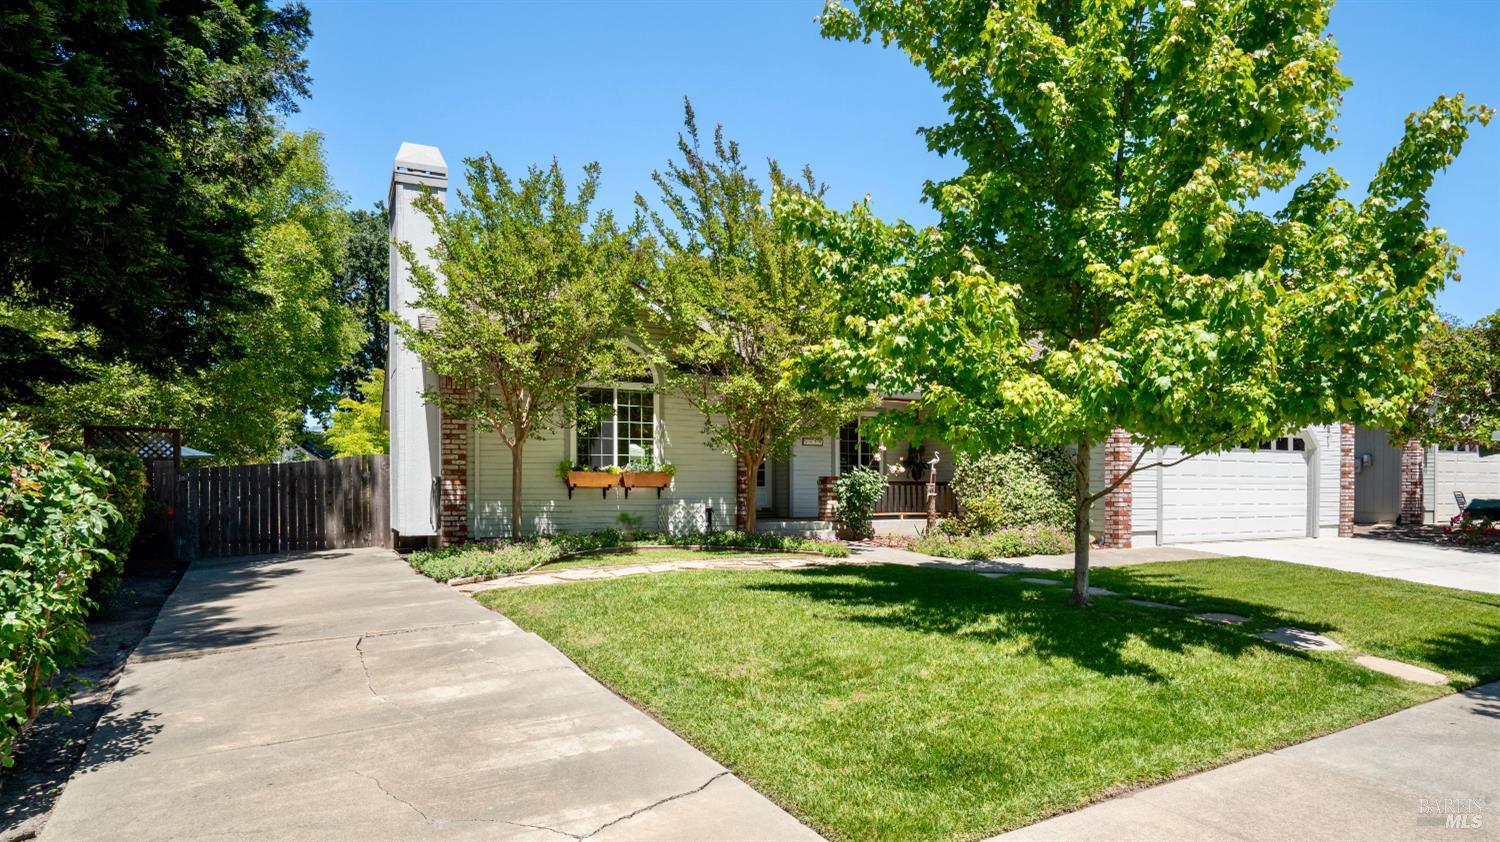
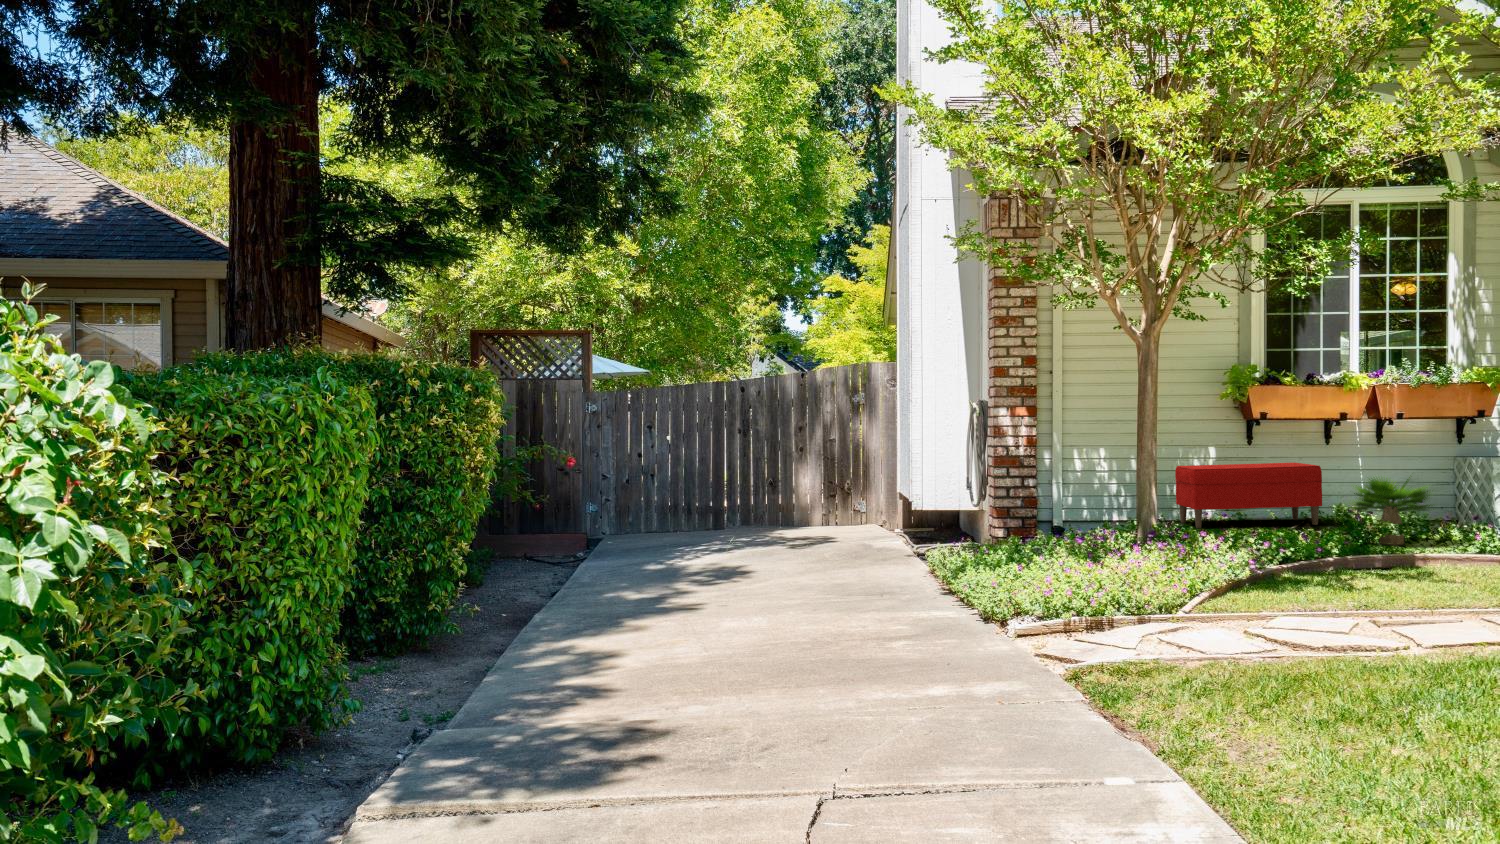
bench: none [536,505,600,537] -> present [1175,463,1322,528]

